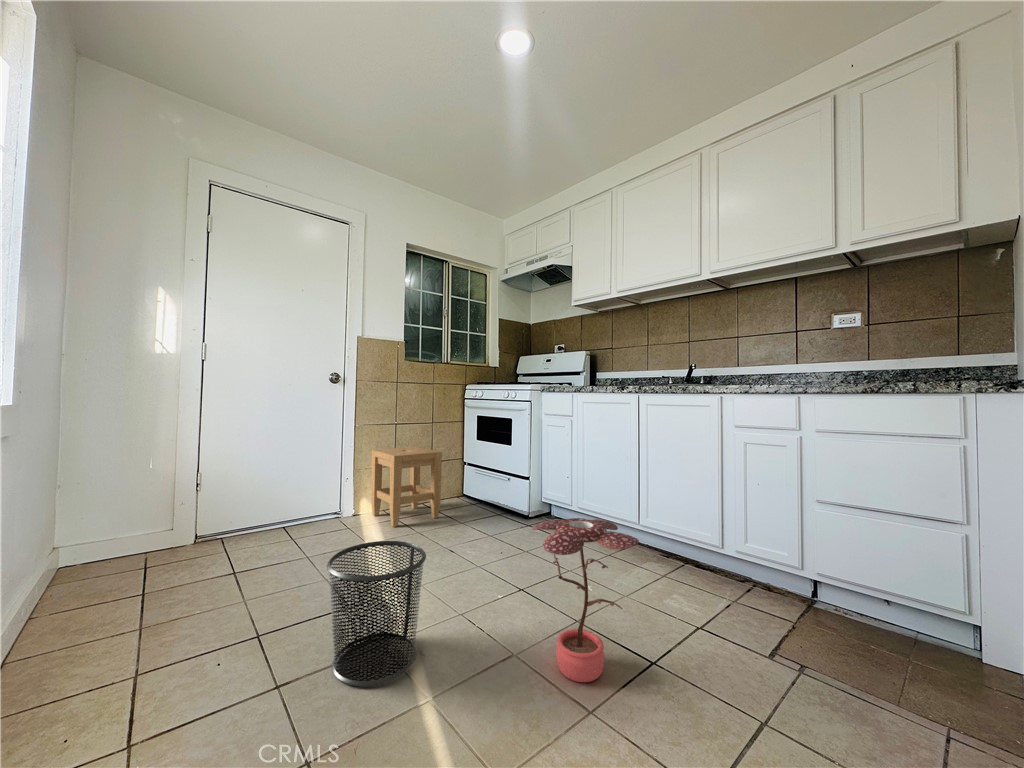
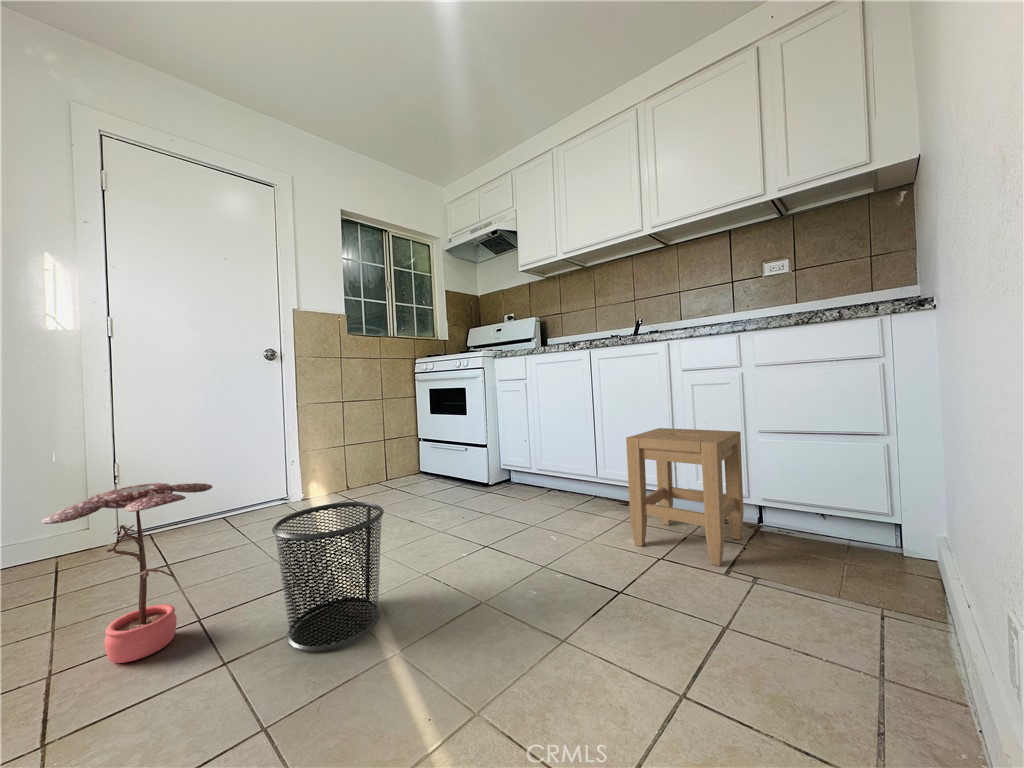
stool: present [371,447,442,527] -> present [626,428,744,566]
potted plant: present [531,518,639,682] -> present [42,483,212,663]

